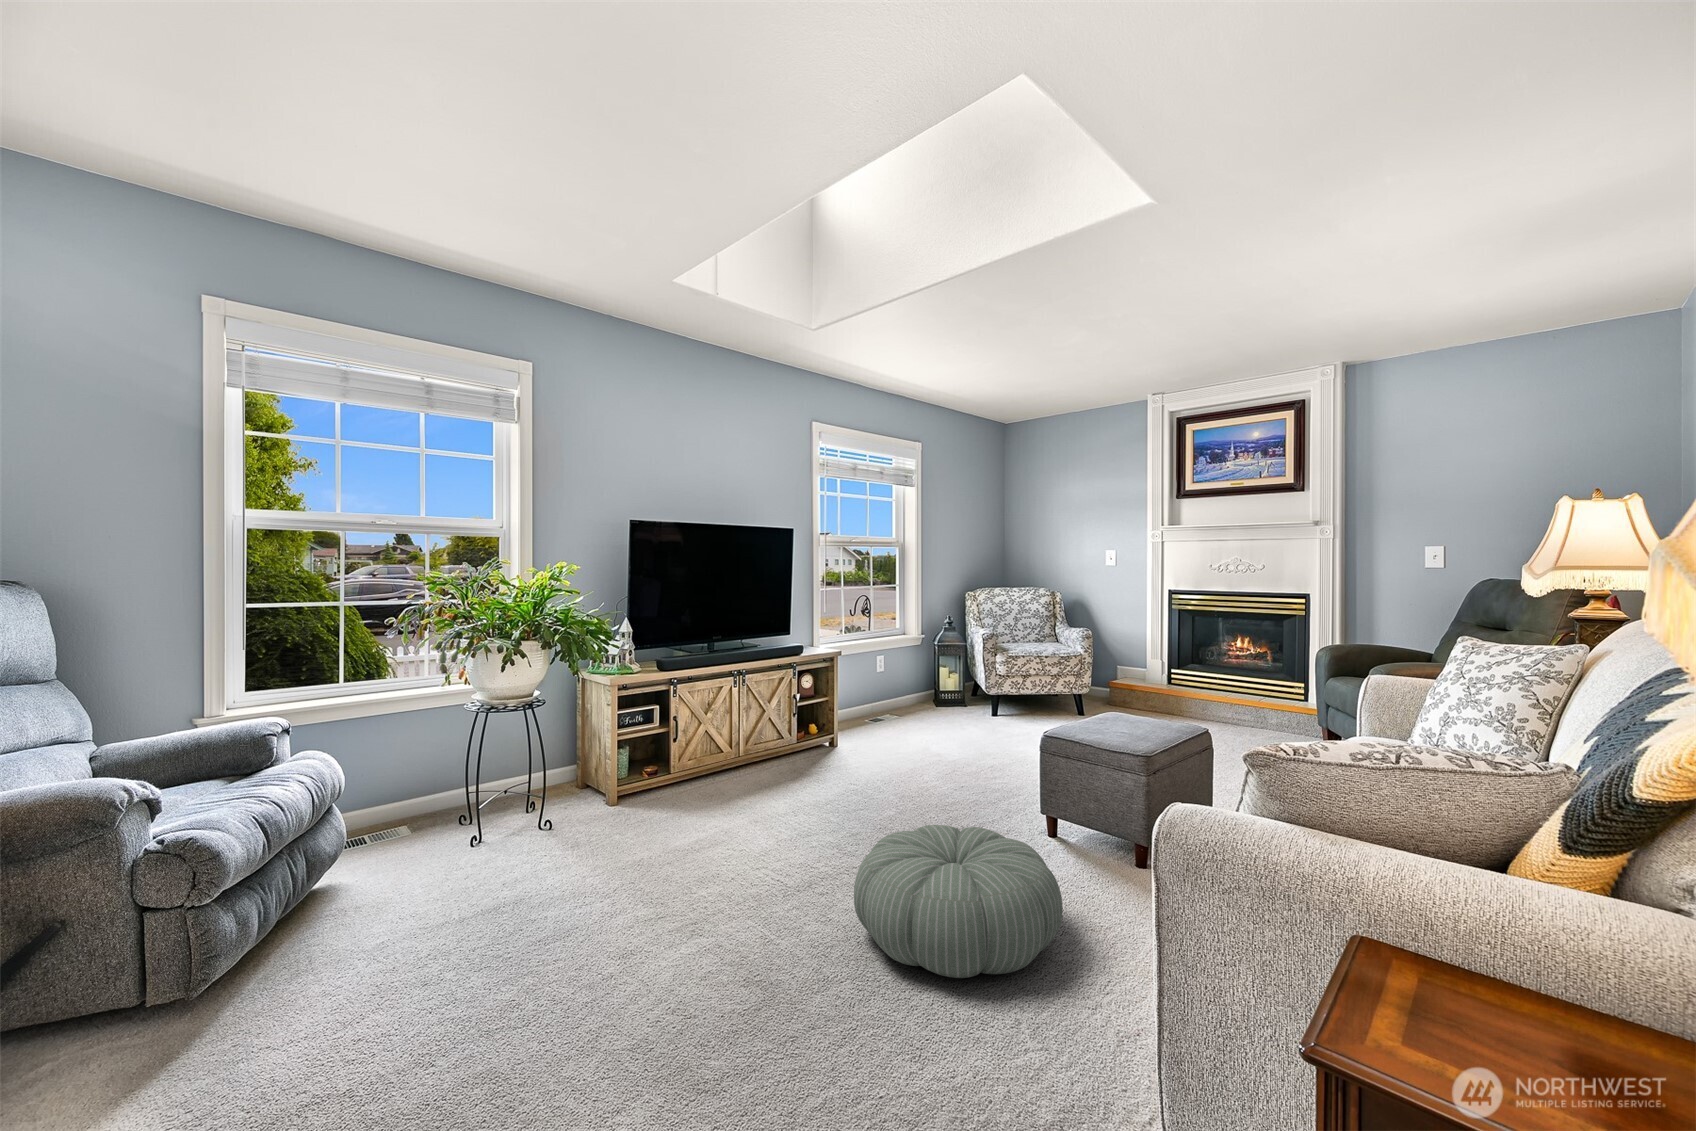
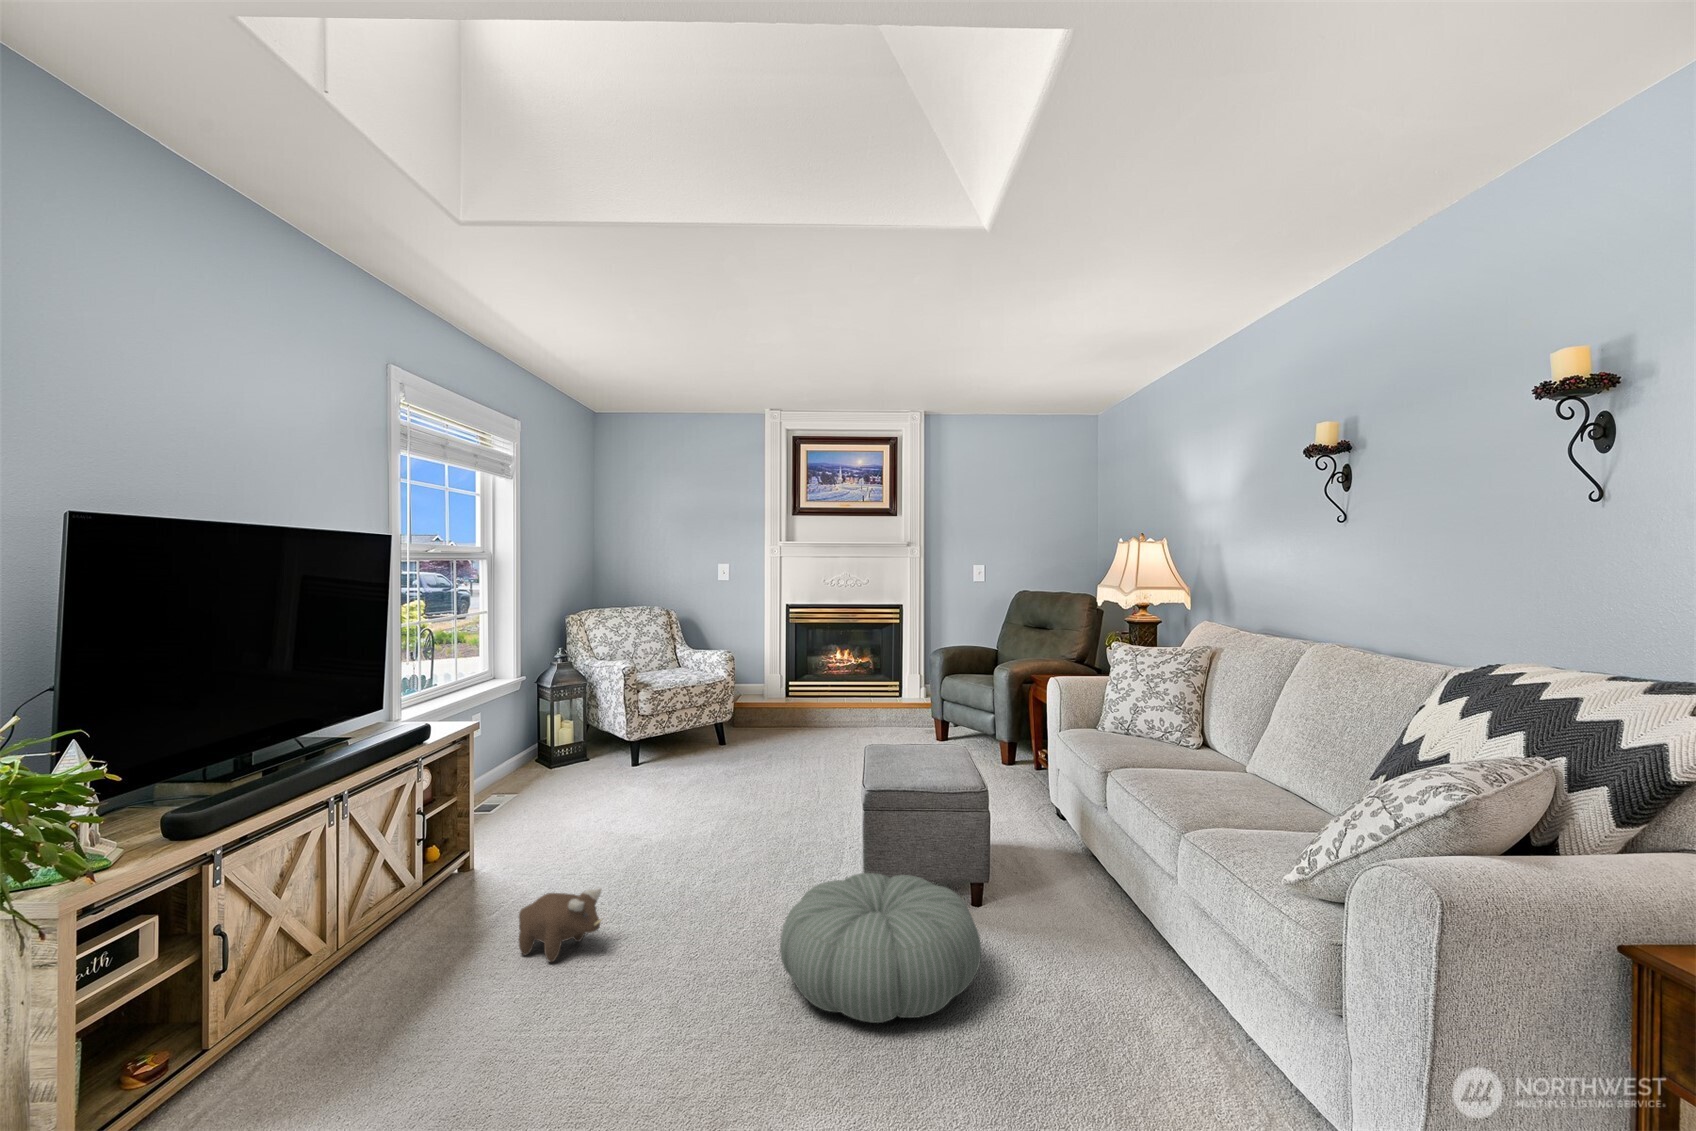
plush toy: none [745,780,797,832] -> present [519,889,602,962]

